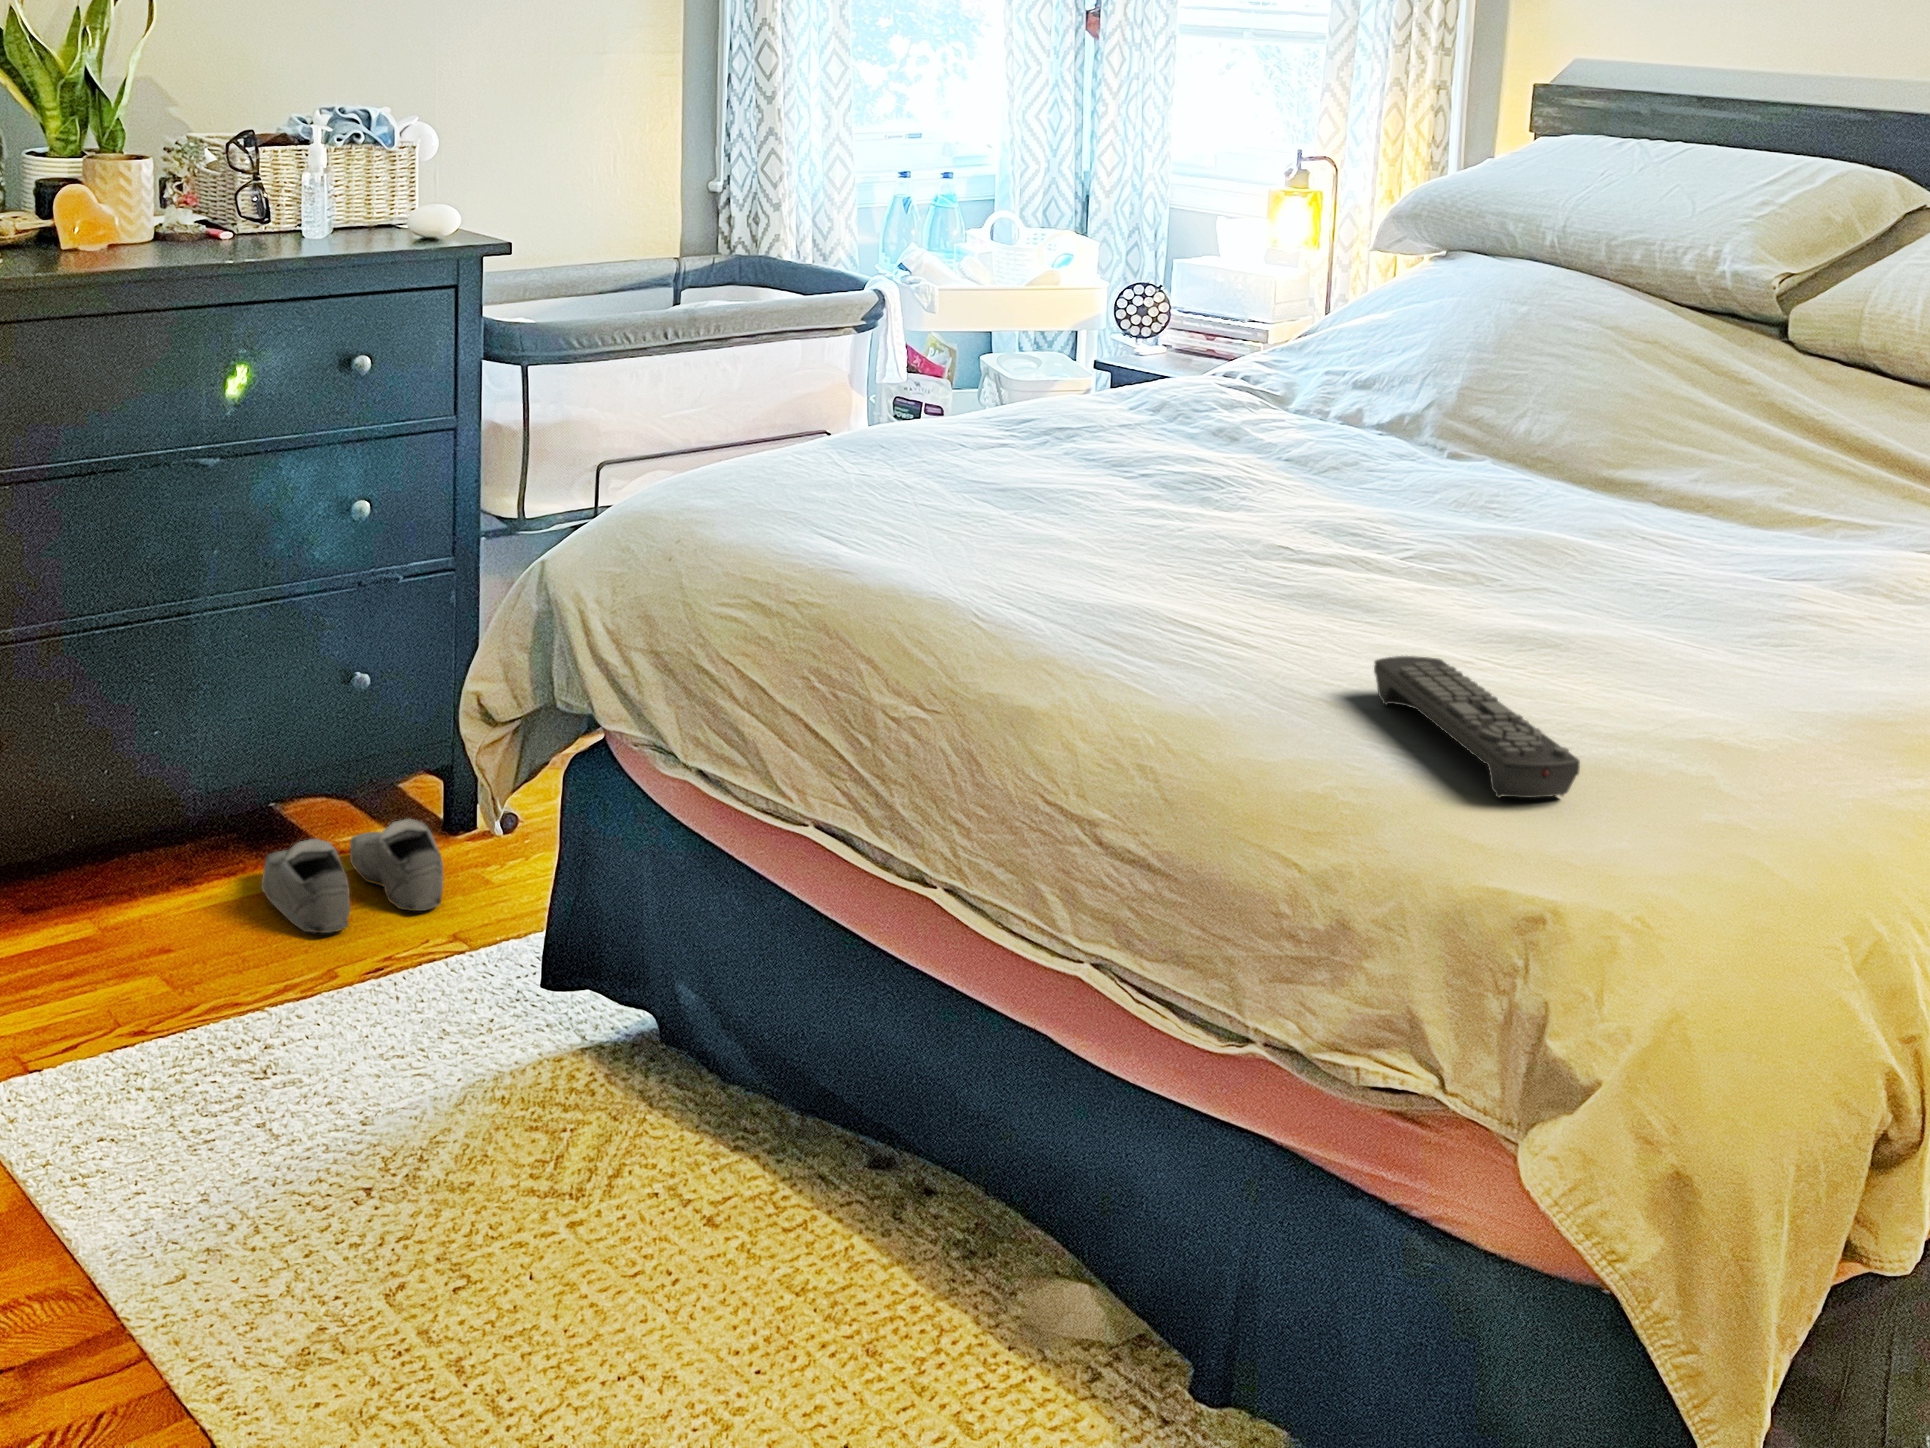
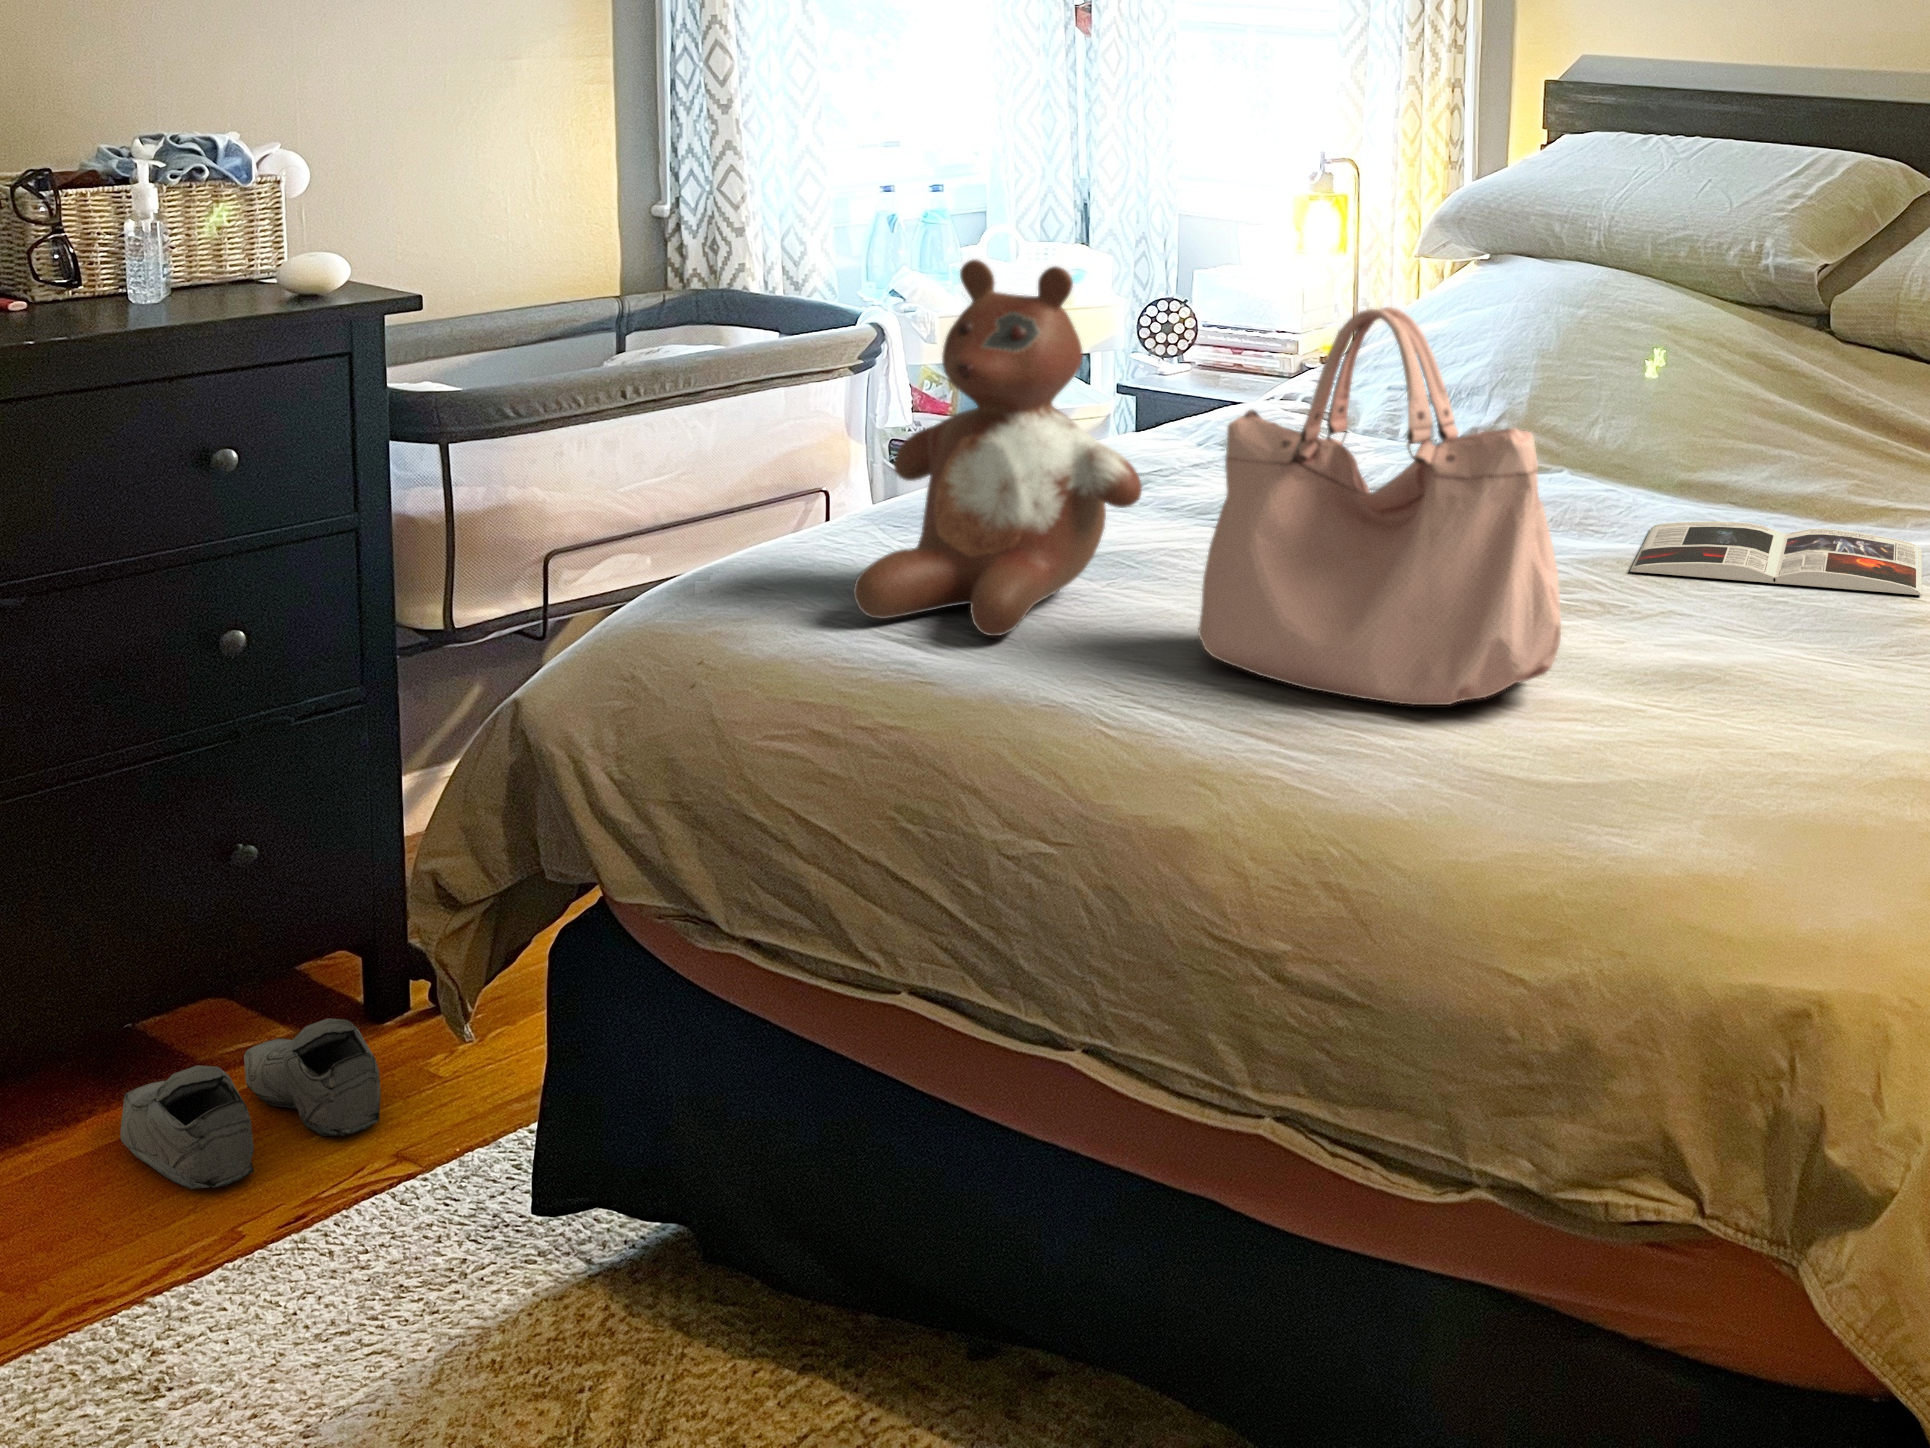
stuffed bear: none [804,228,1051,550] -> present [854,259,1142,636]
handbag: none [1084,281,1405,641] -> present [1198,307,1561,705]
magazine: none [1517,511,1838,598] -> present [1630,521,1922,595]
remote control: present [1374,656,1580,798] -> none [1550,711,1798,868]

